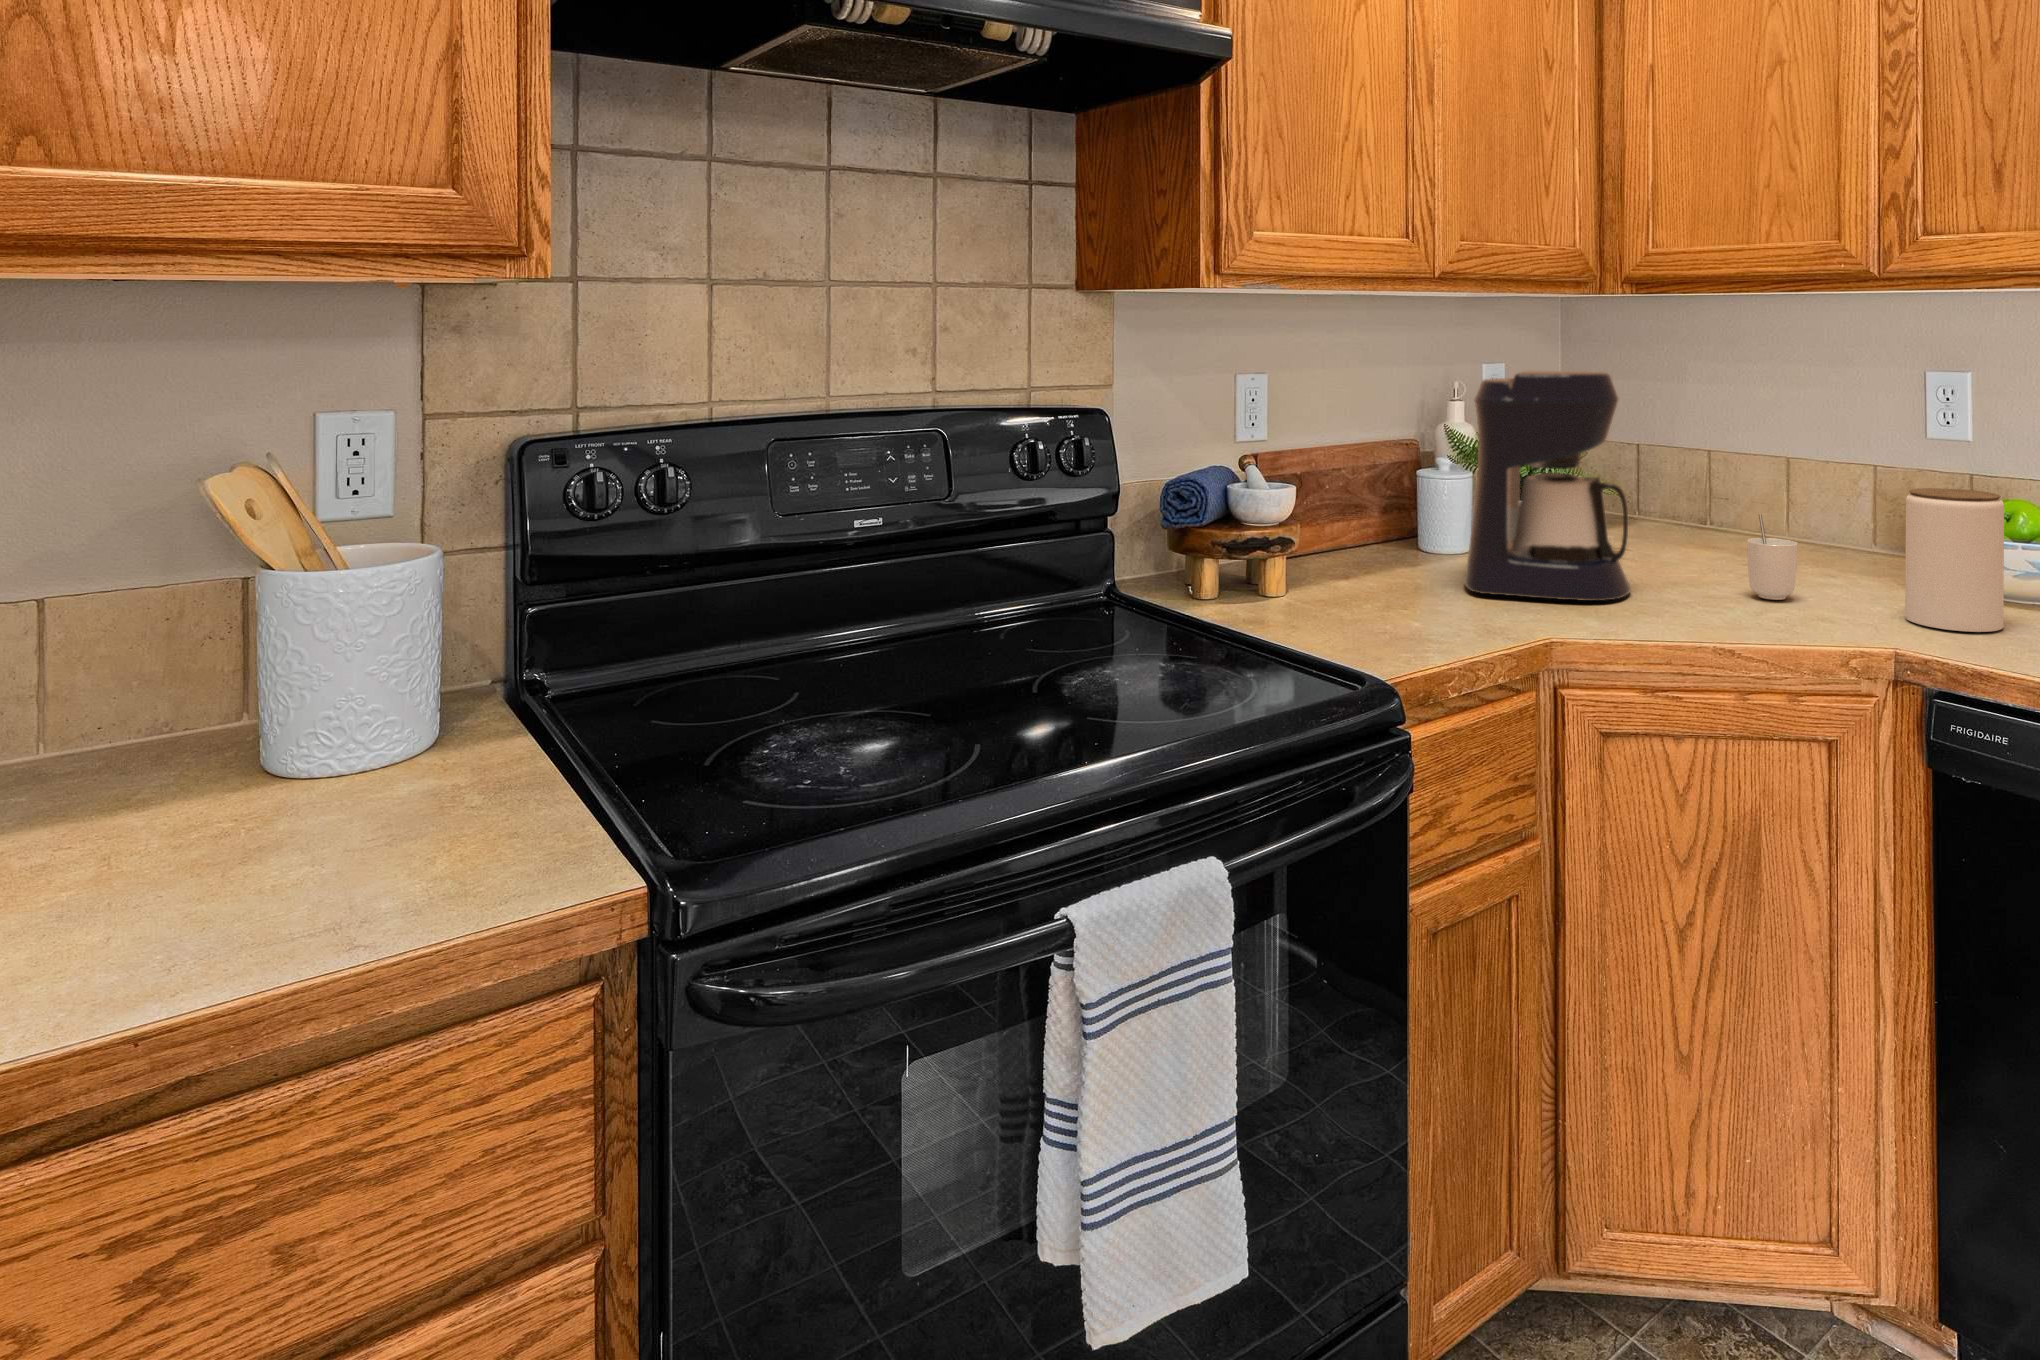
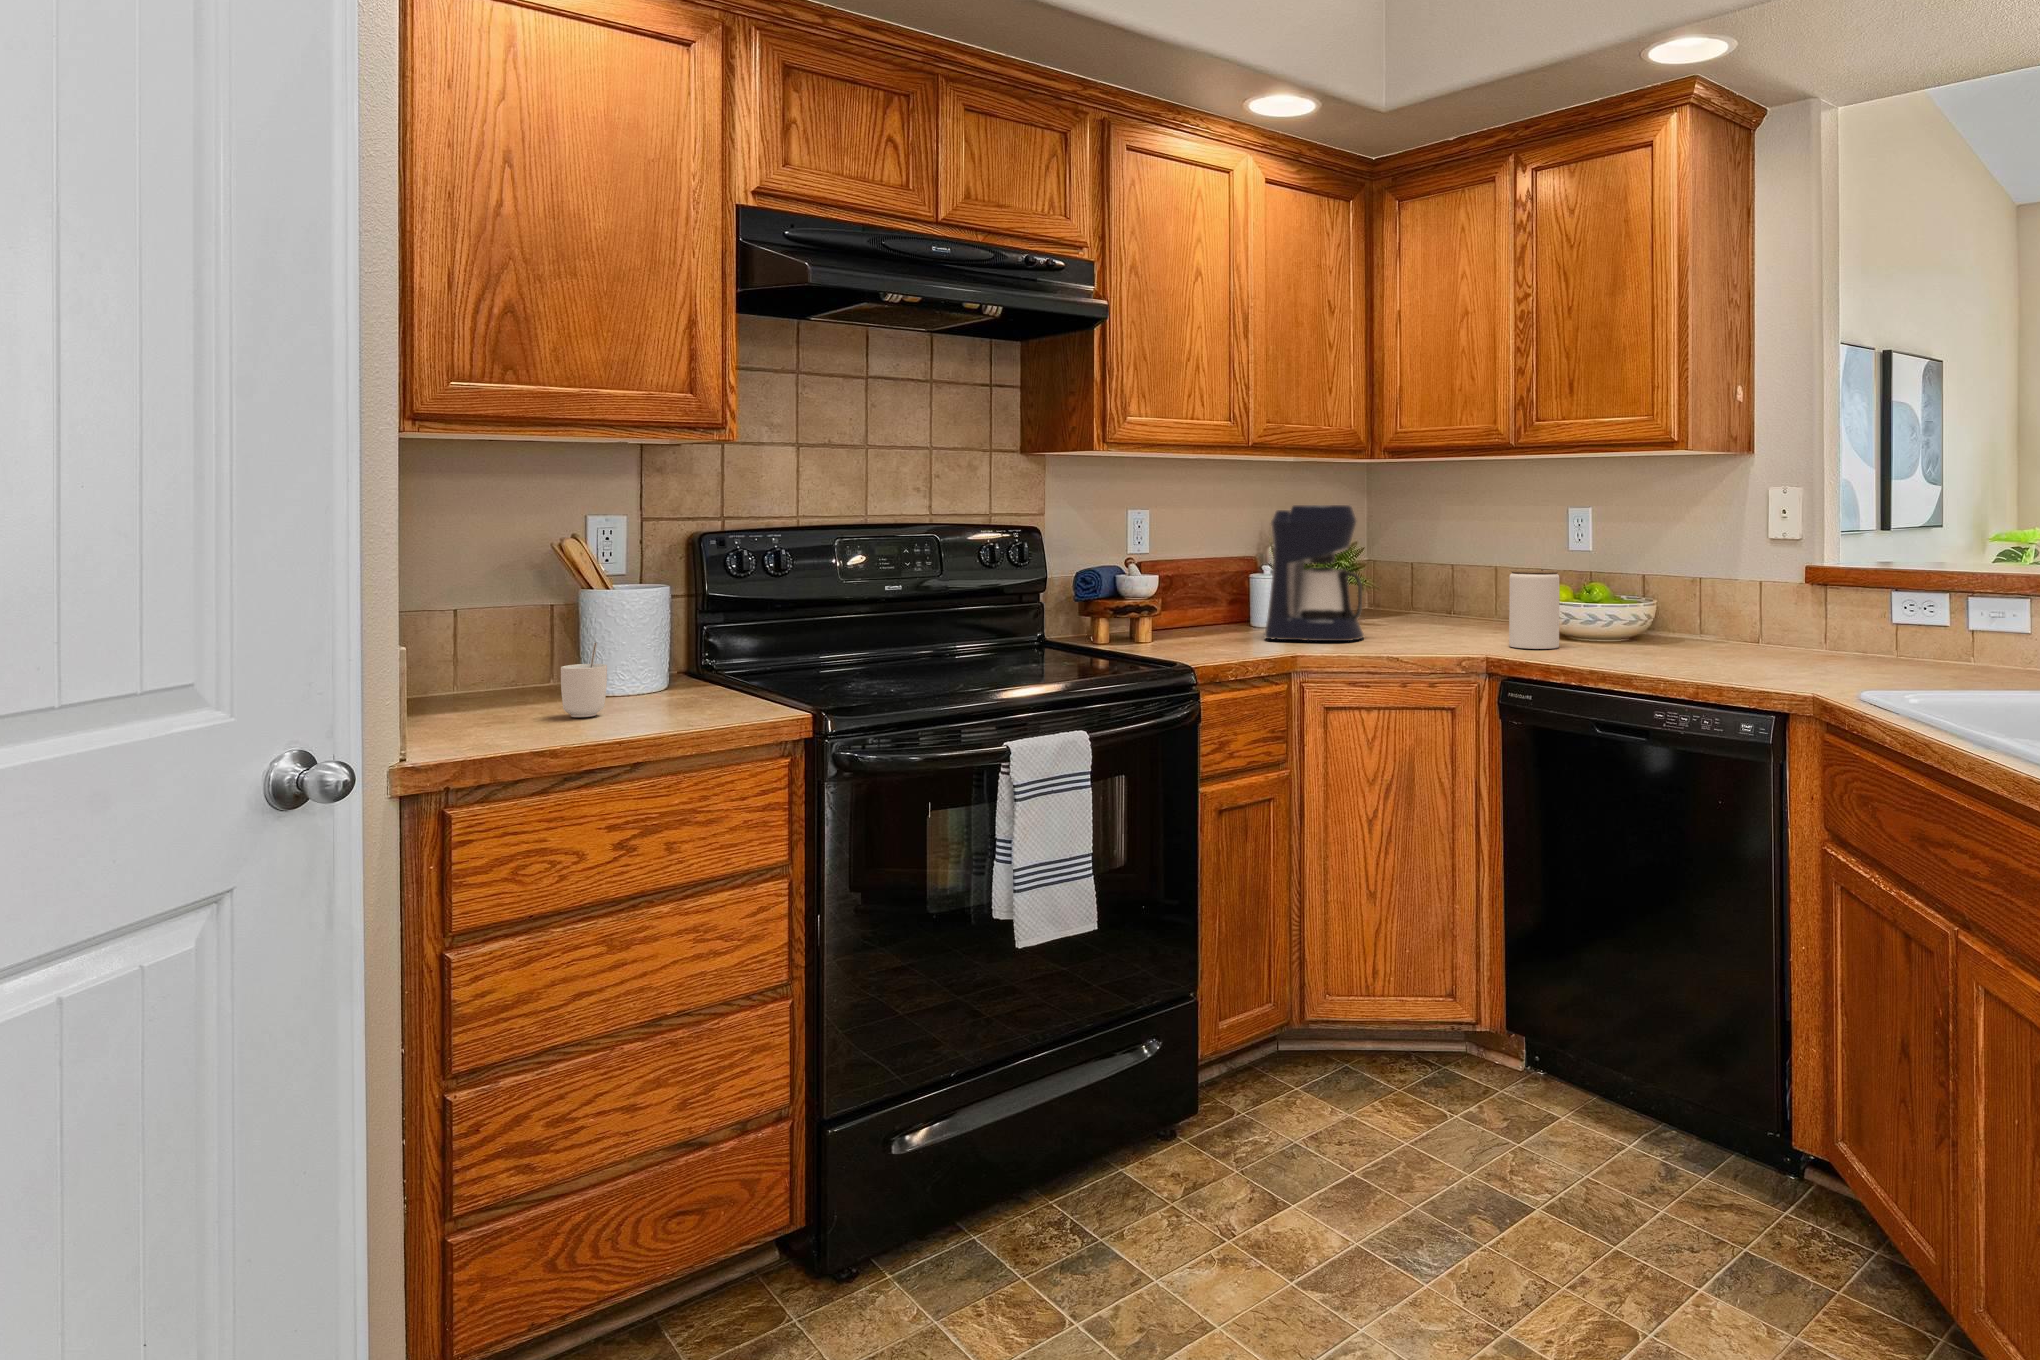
cup: present [1747,514,1798,600] -> present [561,643,607,717]

